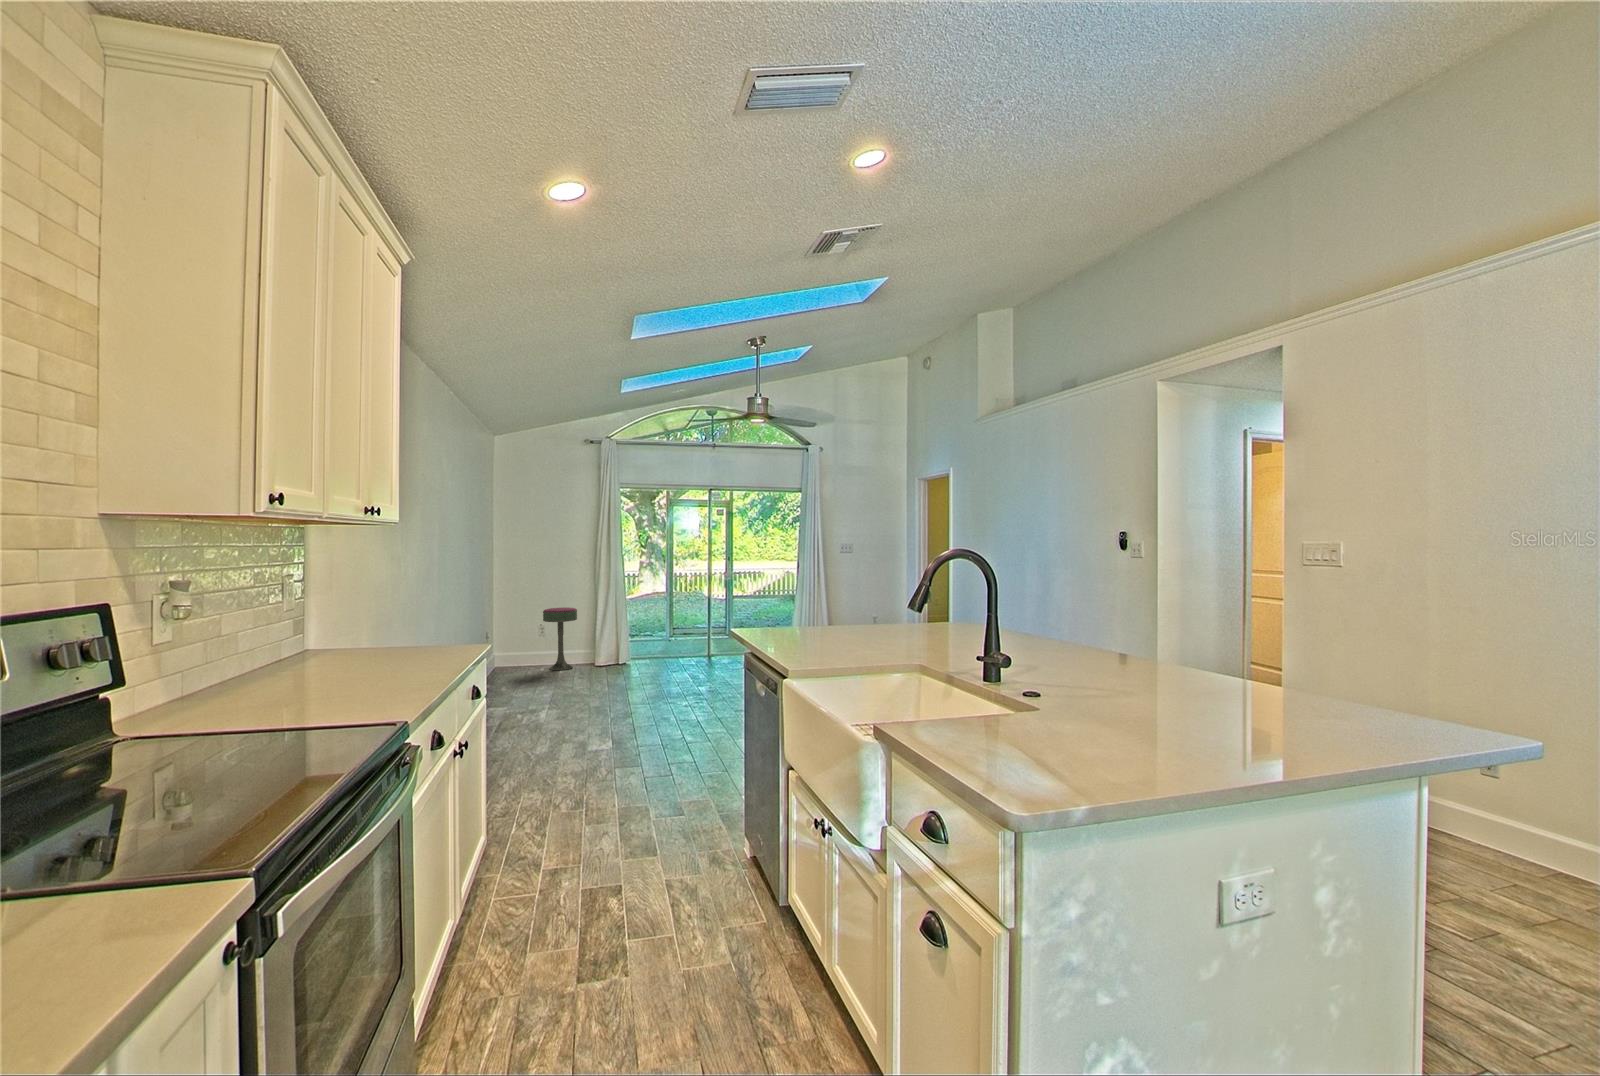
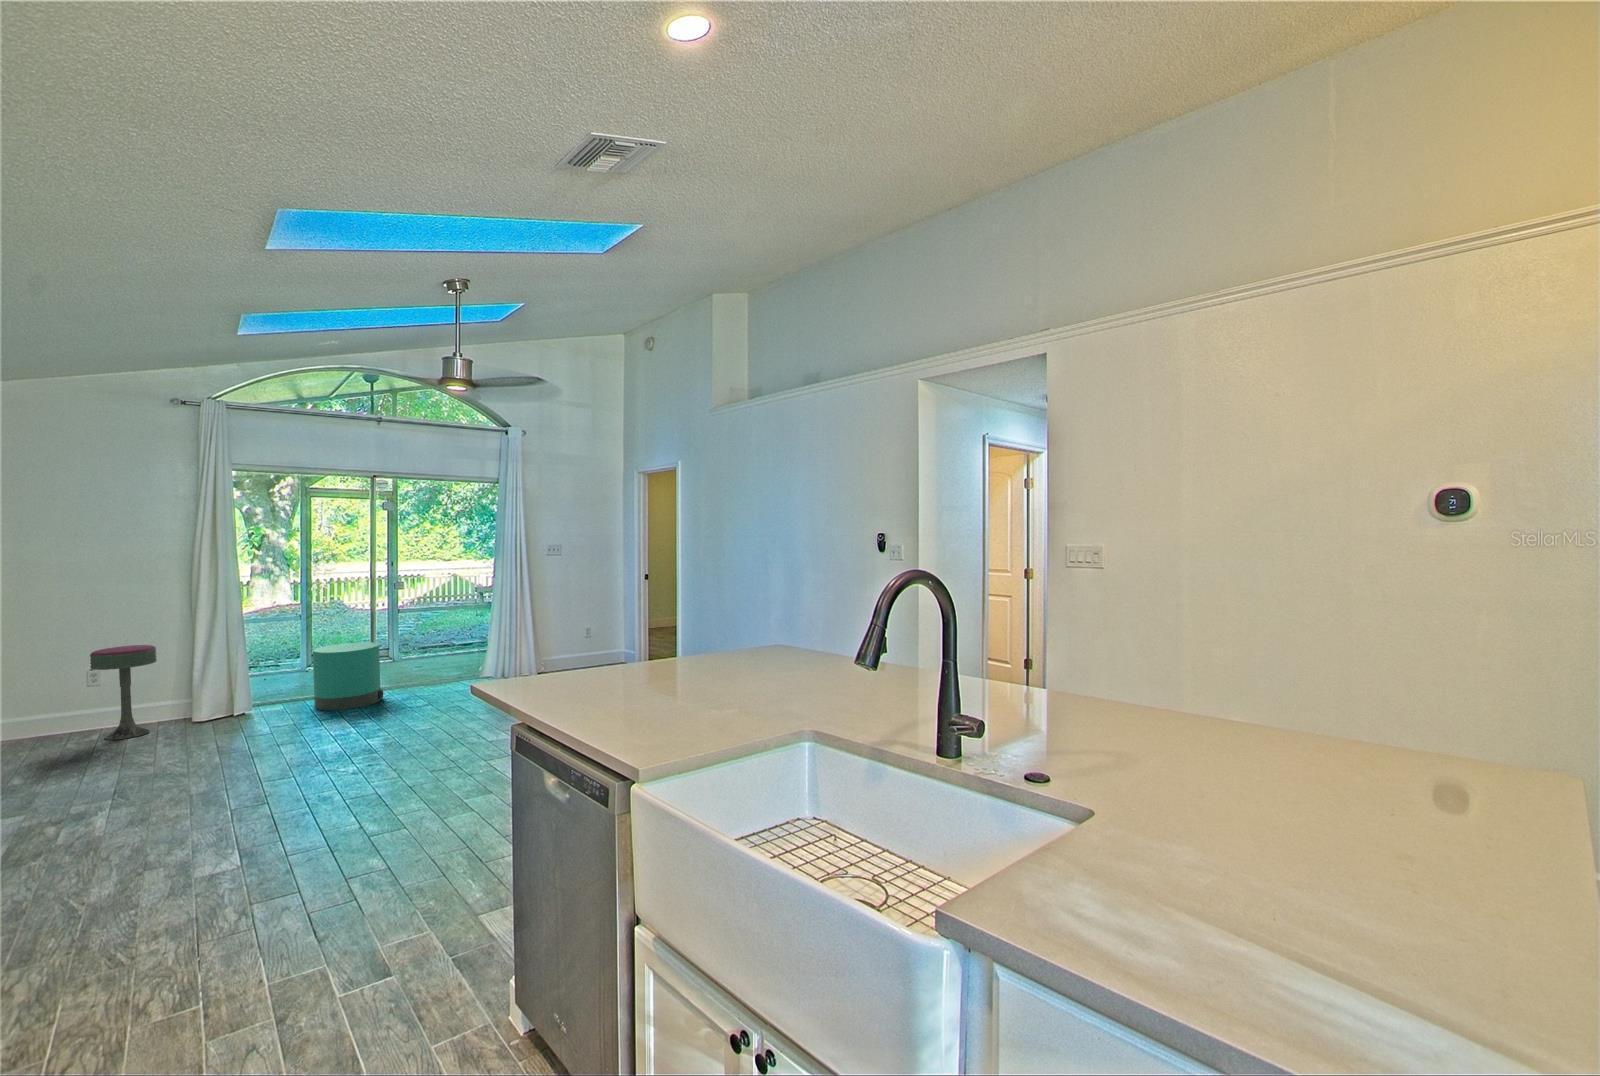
trash can: none [668,617,713,667] -> present [313,642,383,710]

